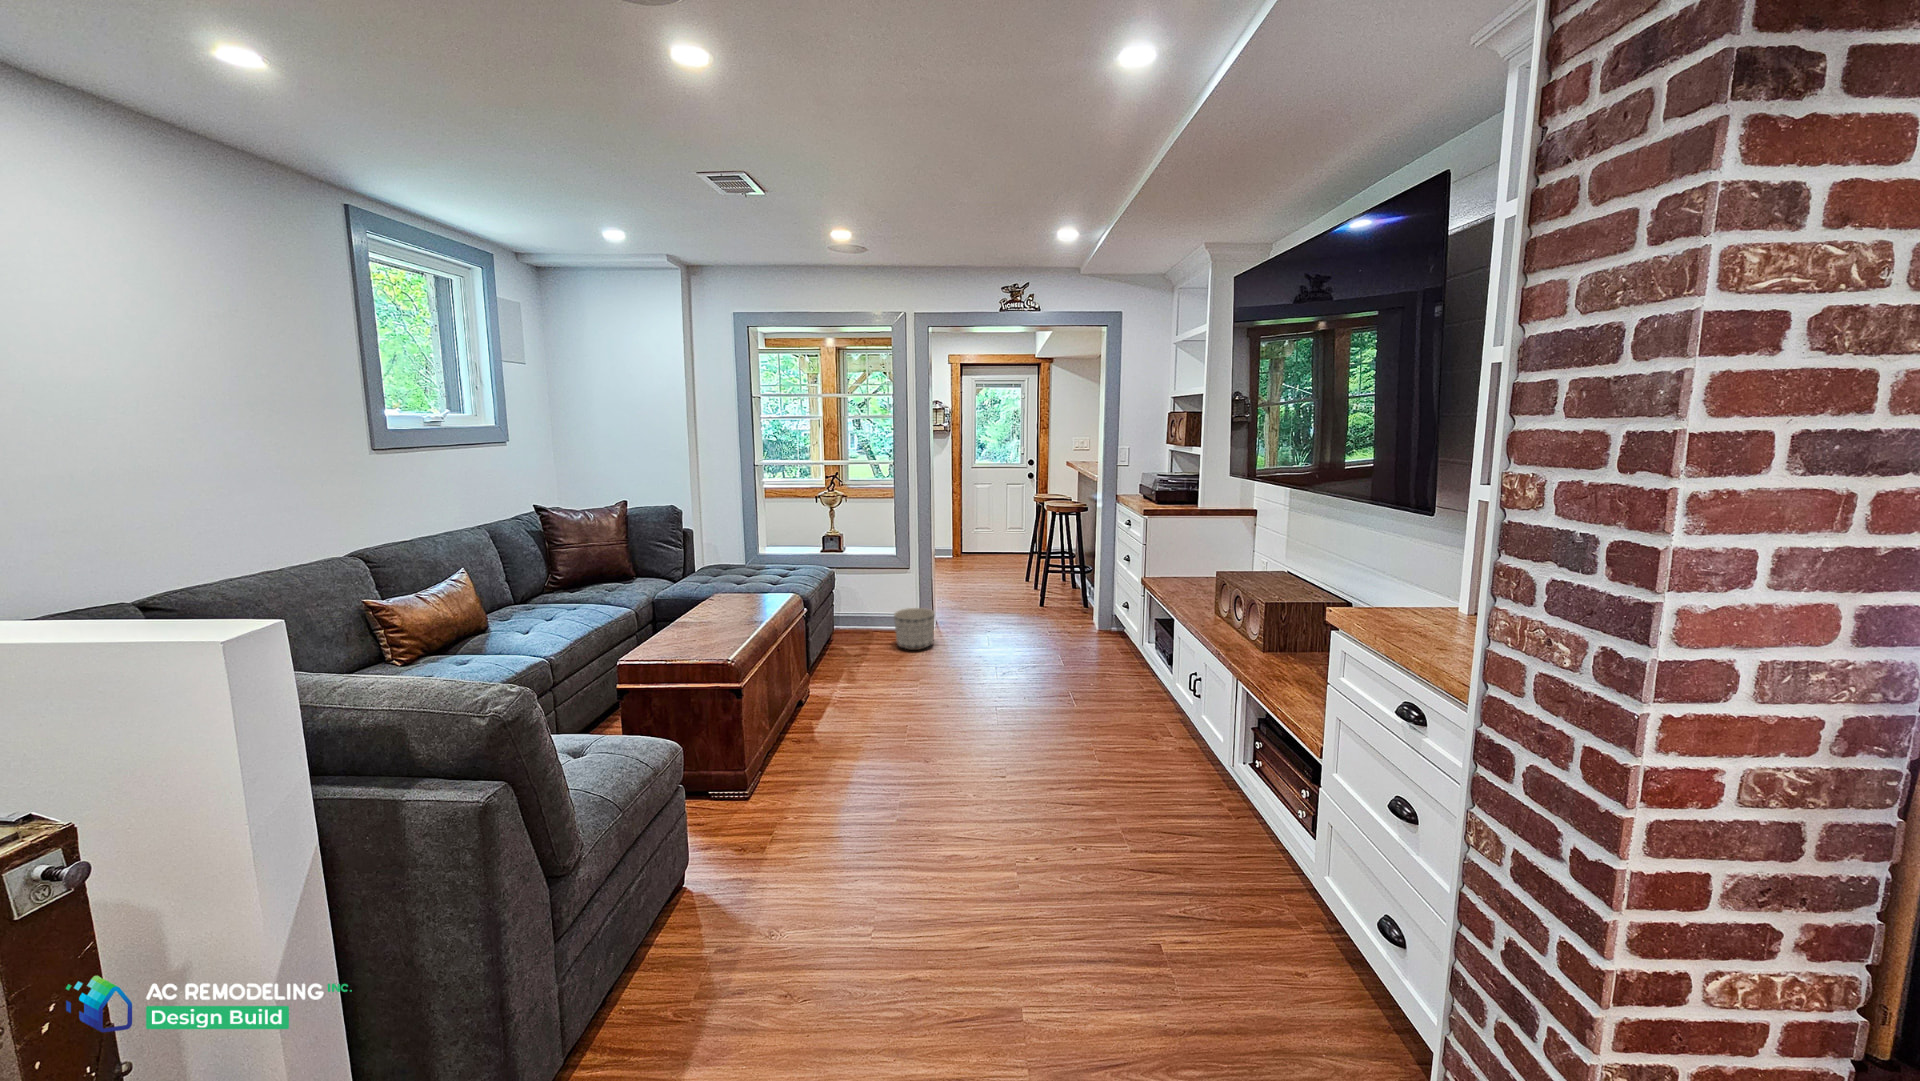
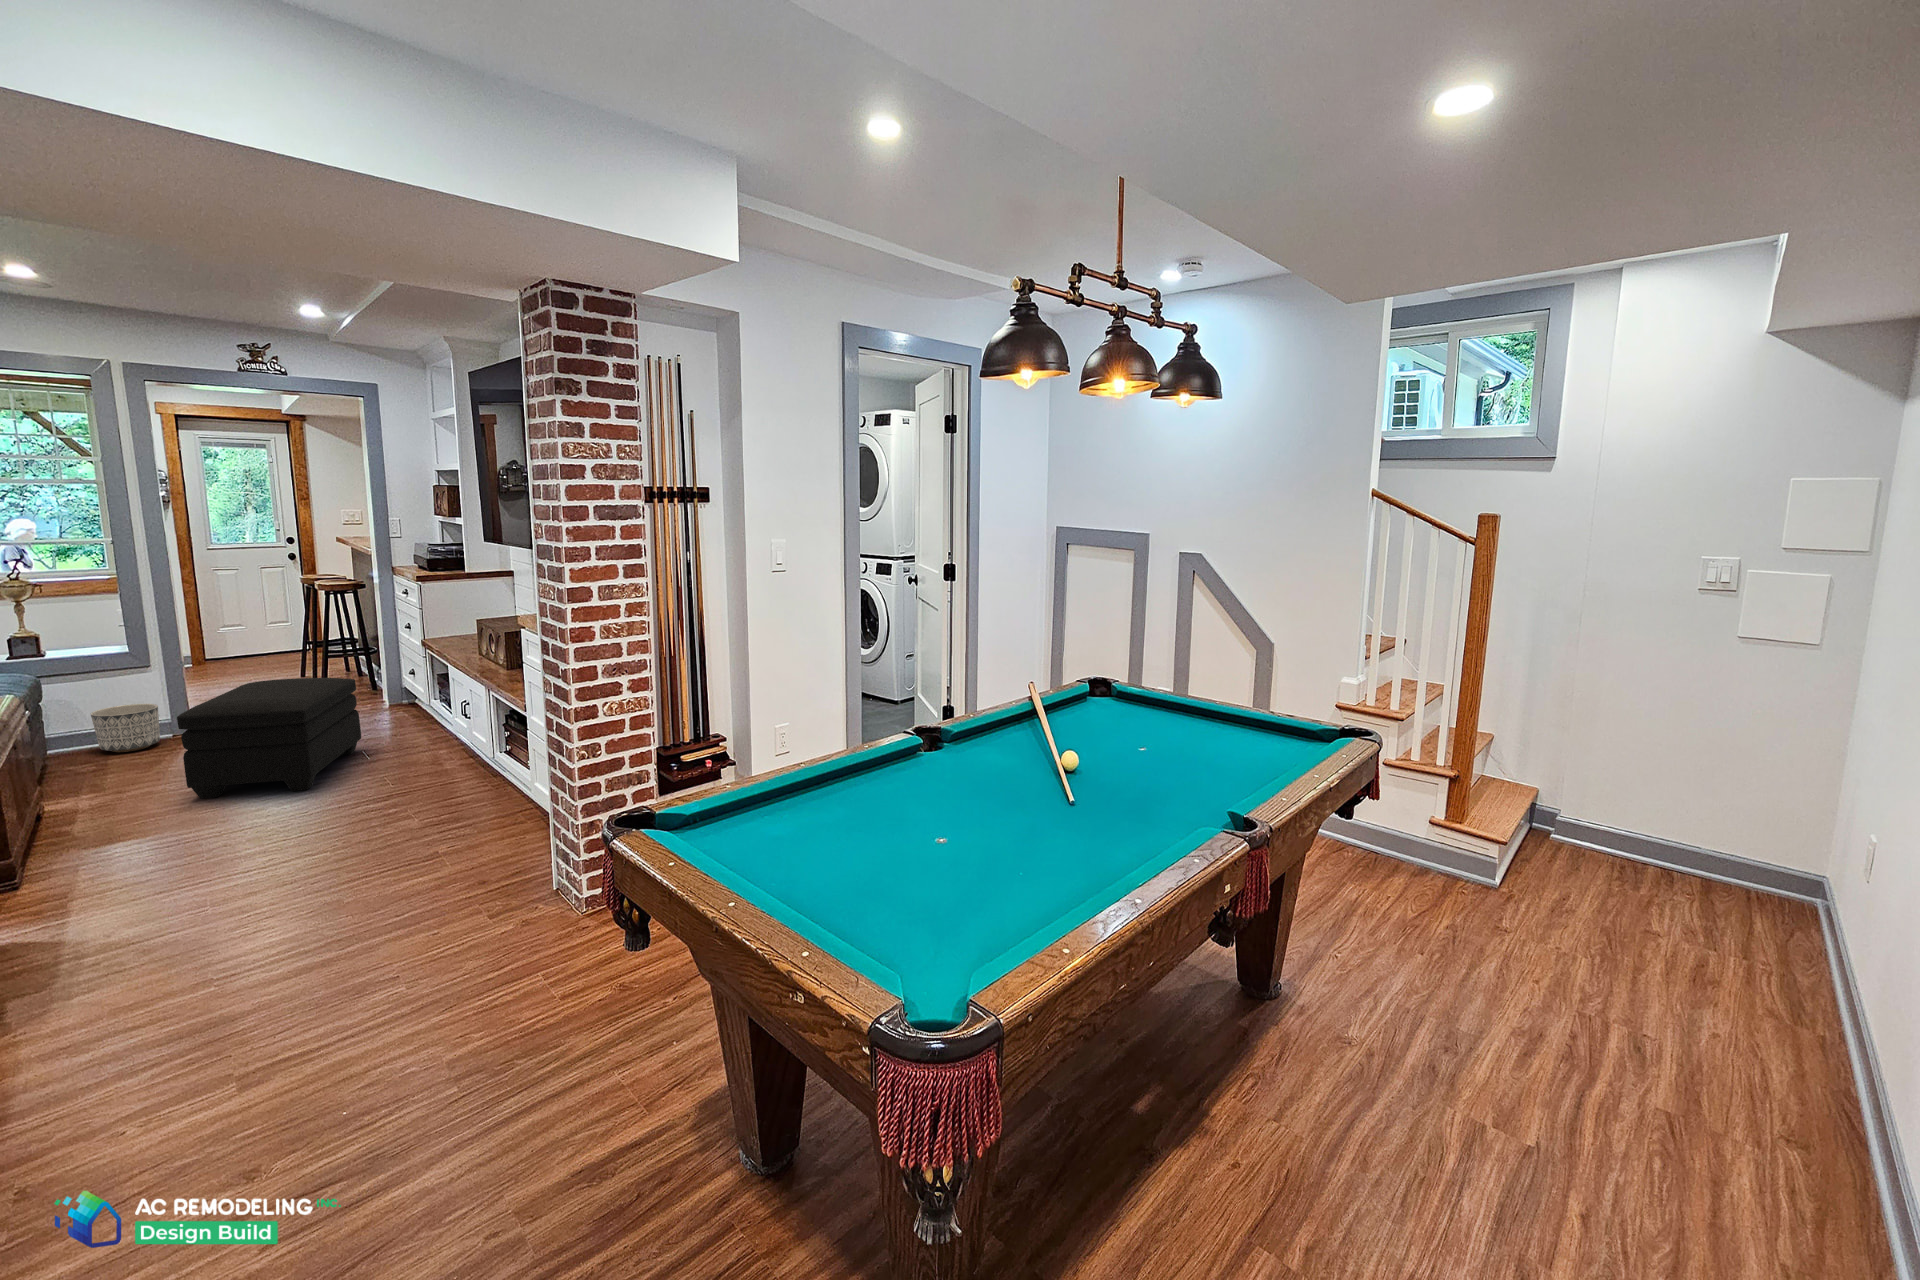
ottoman: none [938,610,1081,745] -> present [177,678,361,799]

